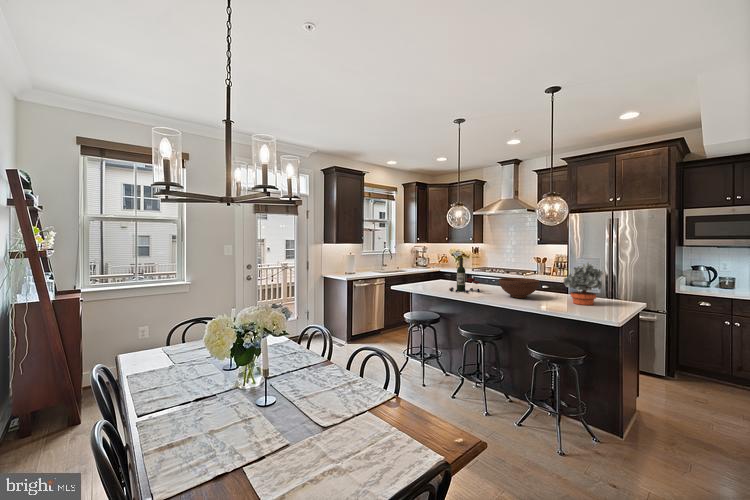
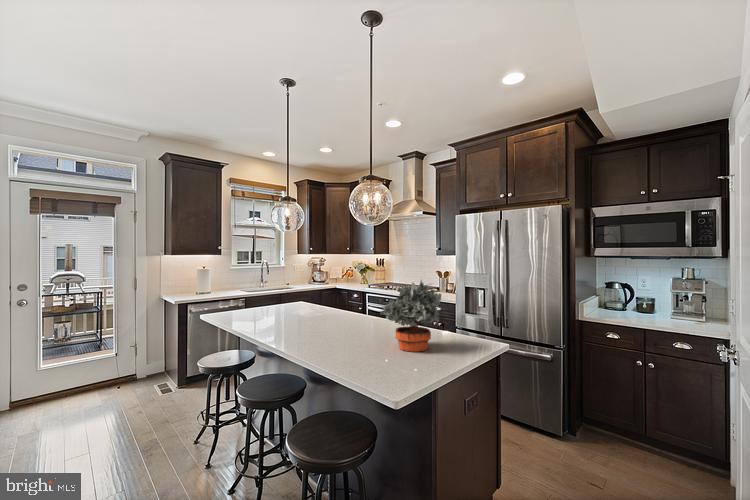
wine bottle: present [449,258,480,293] -> none [255,272,300,327]
fruit bowl: present [499,278,540,298] -> none [305,302,364,335]

